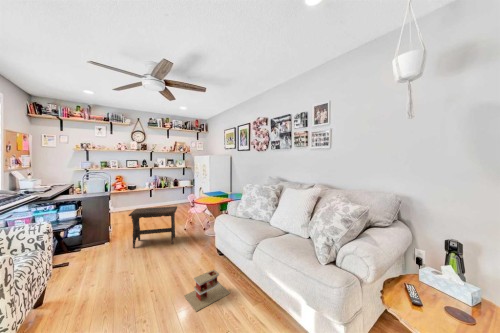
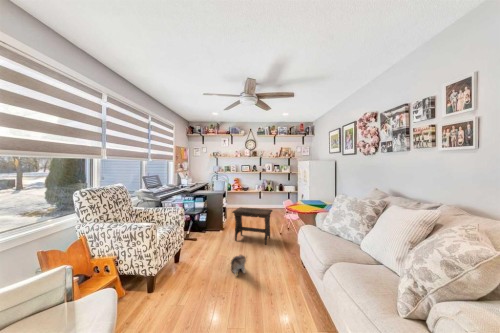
plush toy: none [137,258,164,285] -> present [231,255,246,276]
toy house: present [184,270,230,311] -> none [259,281,305,317]

